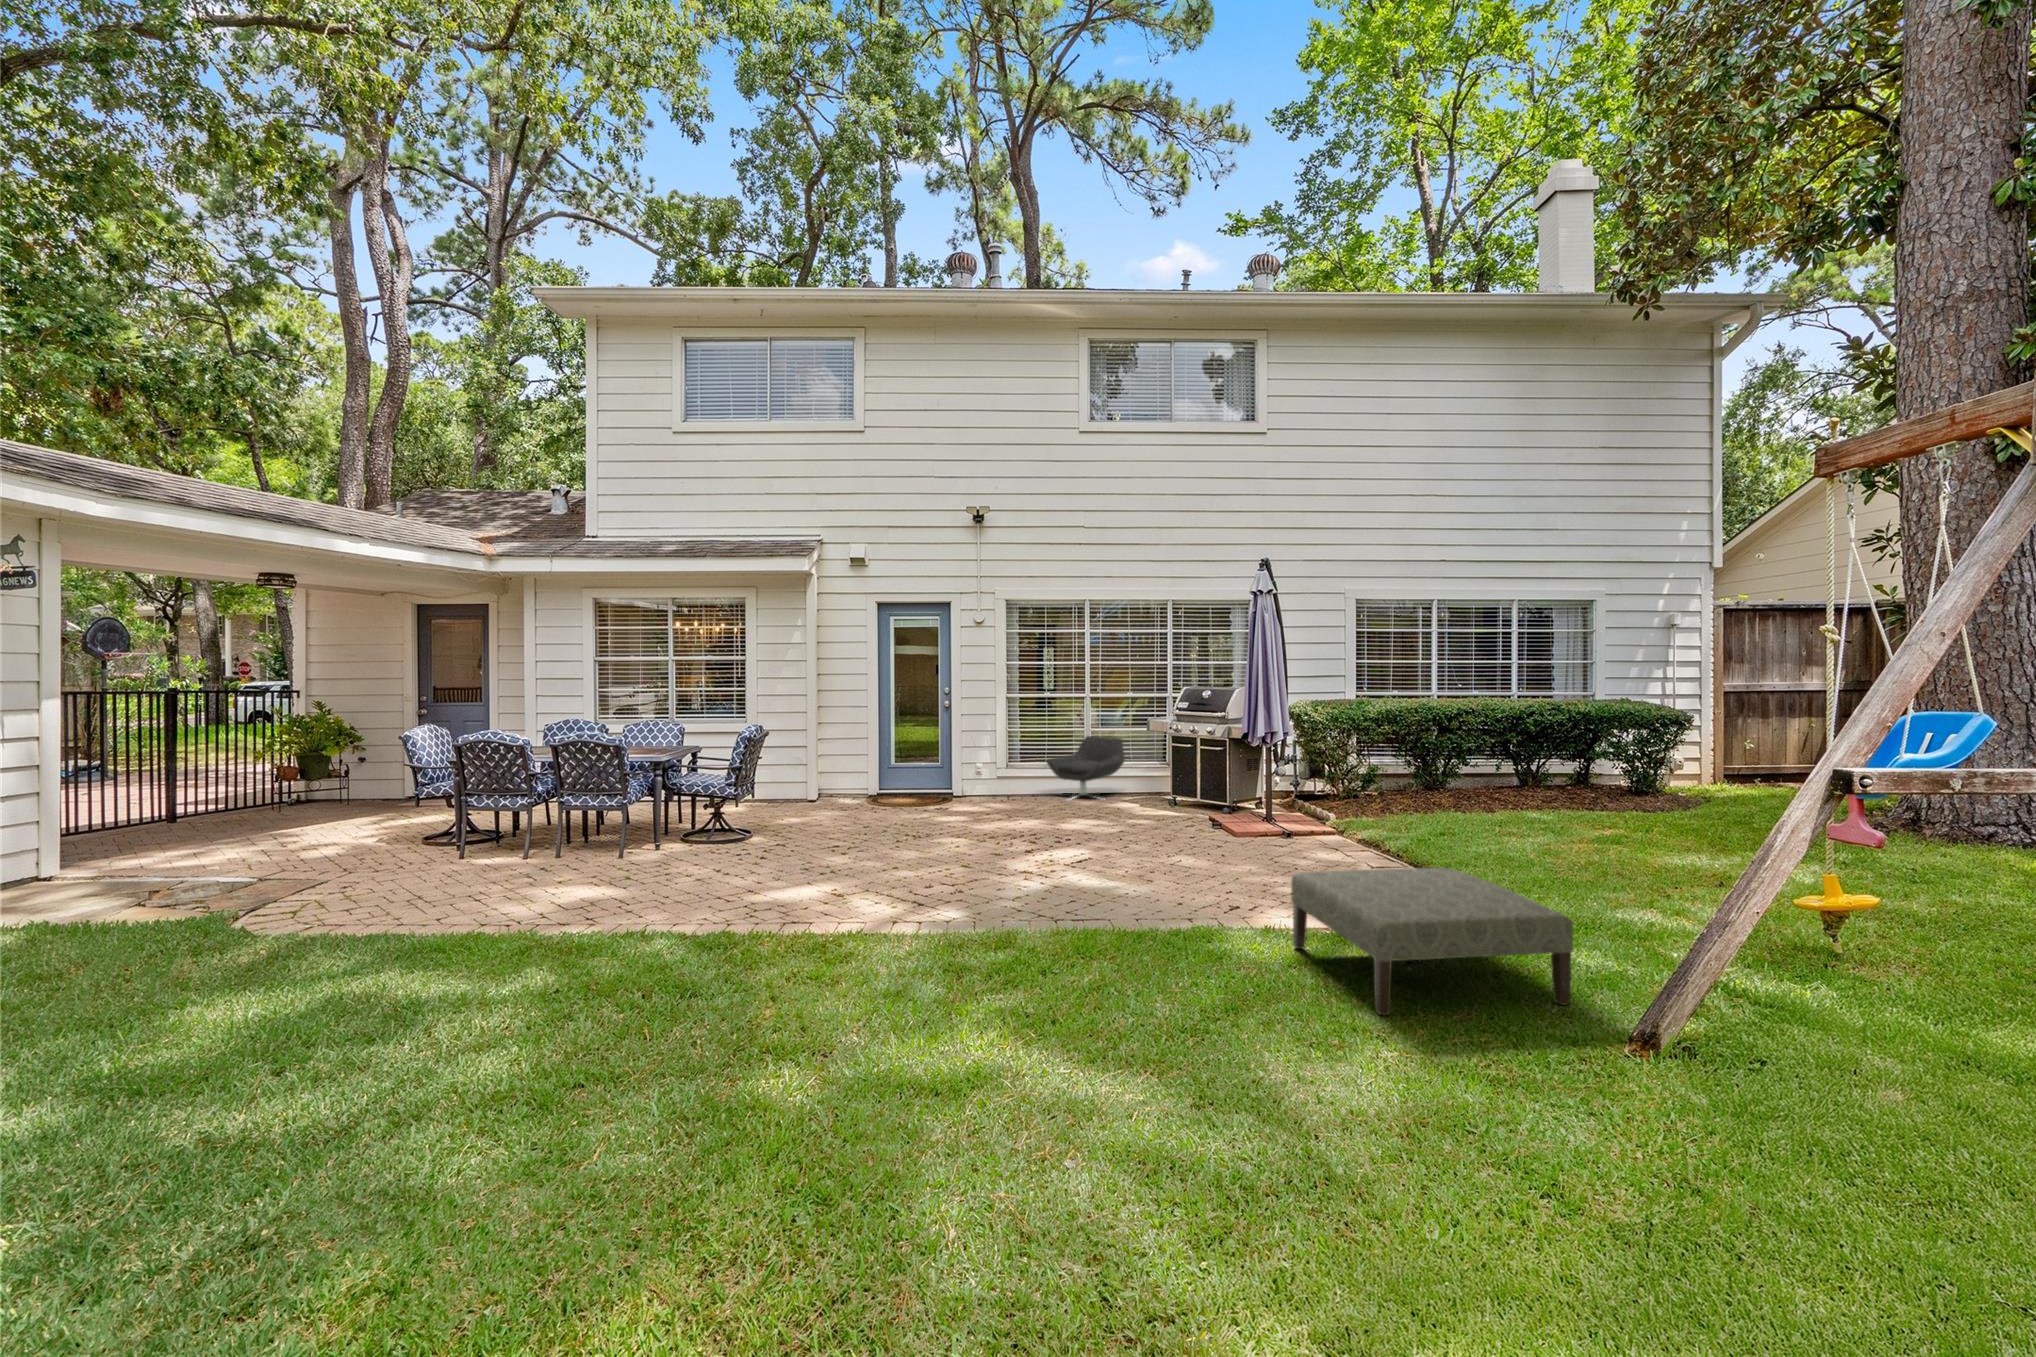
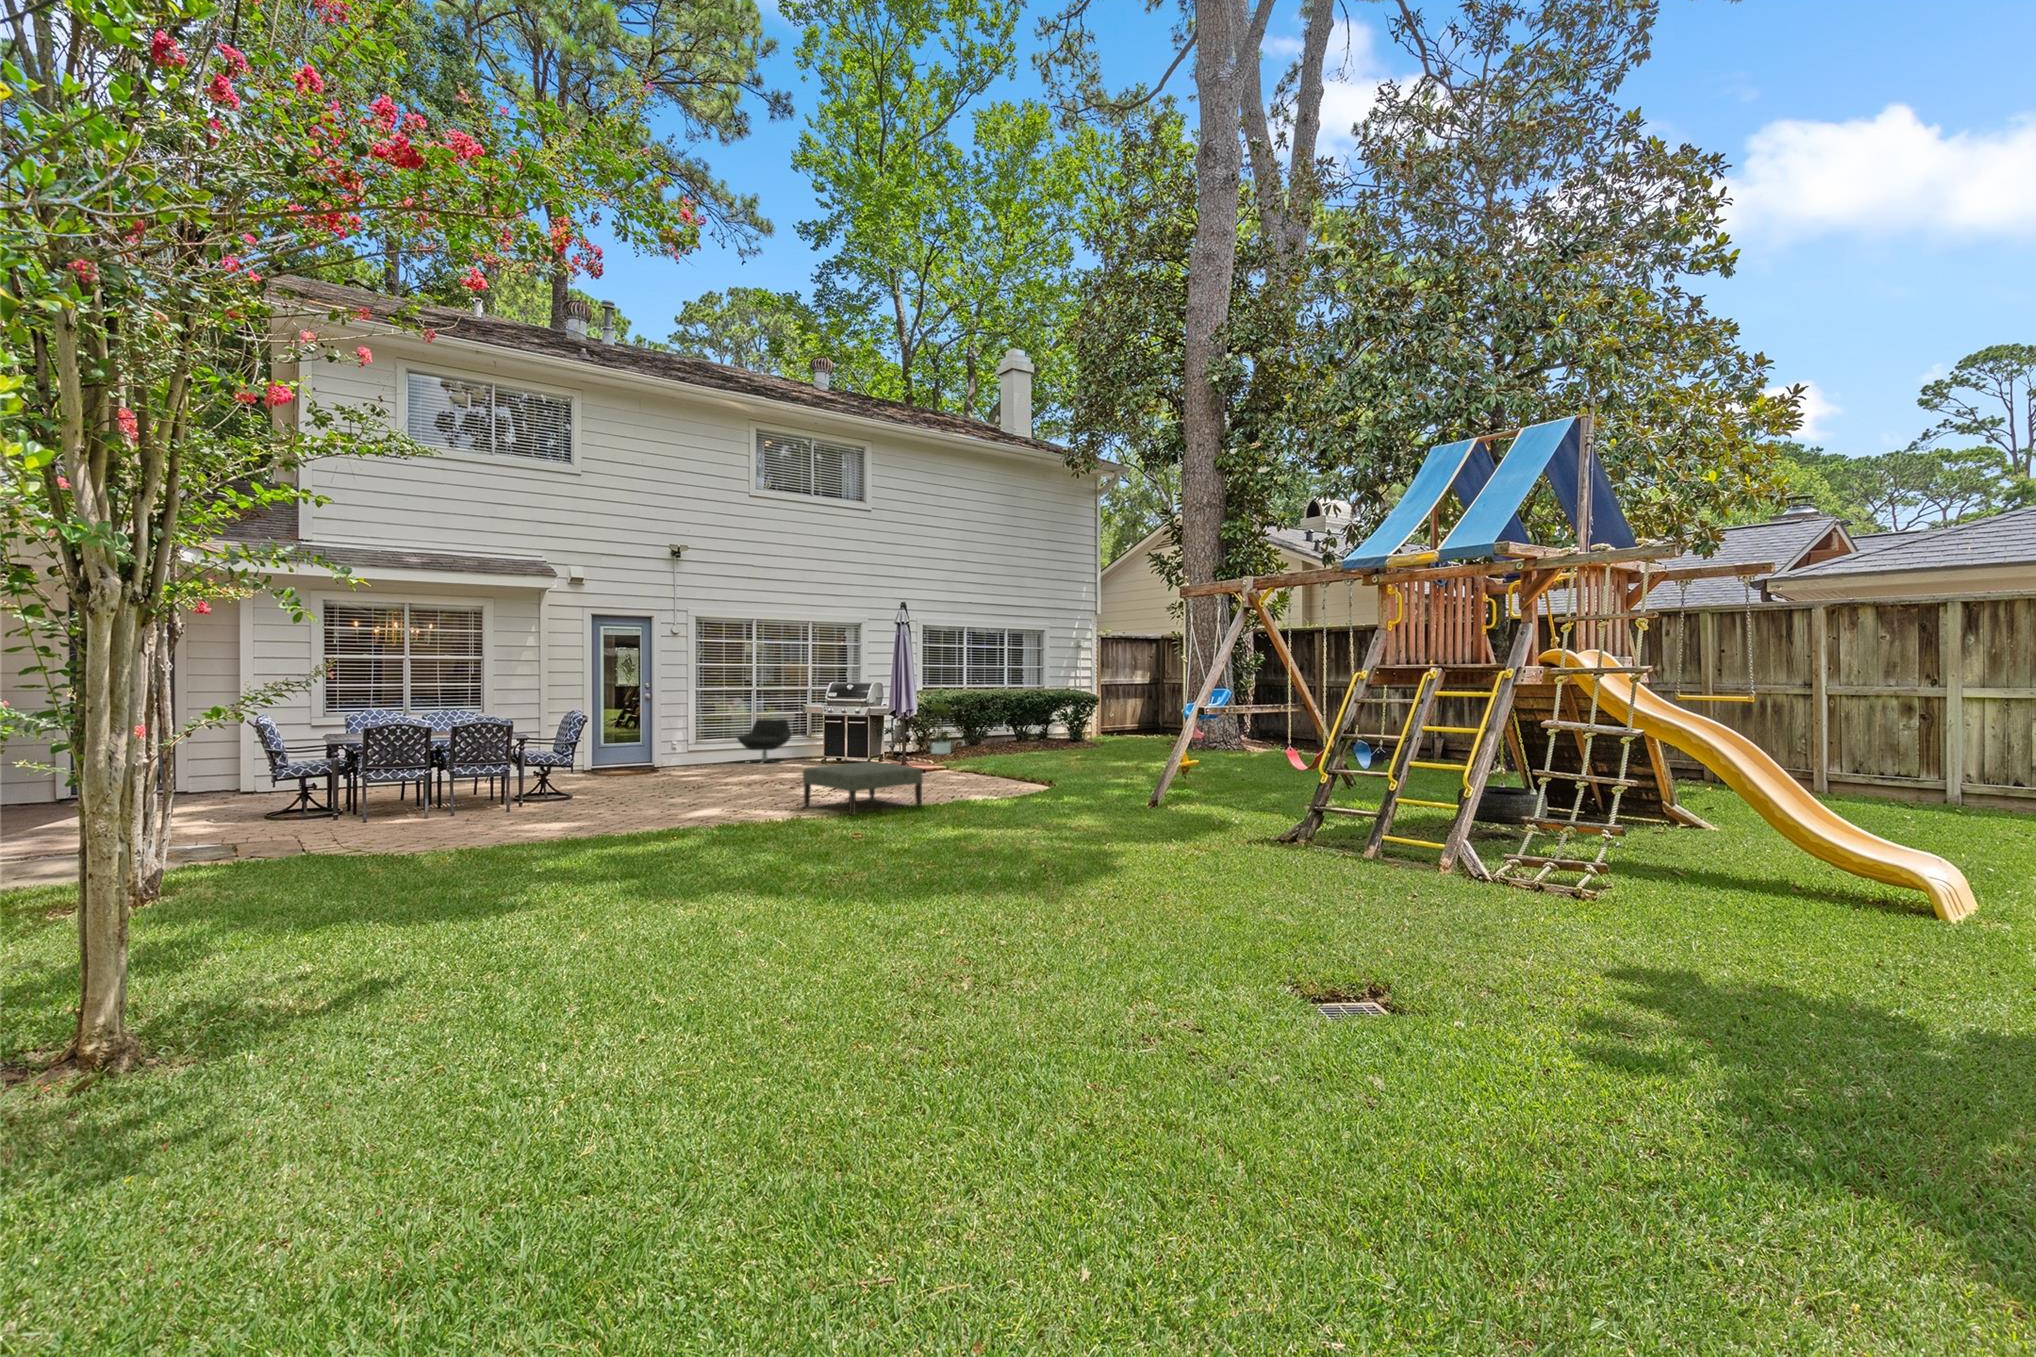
potted tree: none [1337,720,1376,805] -> present [931,703,951,754]
ottoman: present [1291,868,1573,1015] -> present [803,762,923,815]

